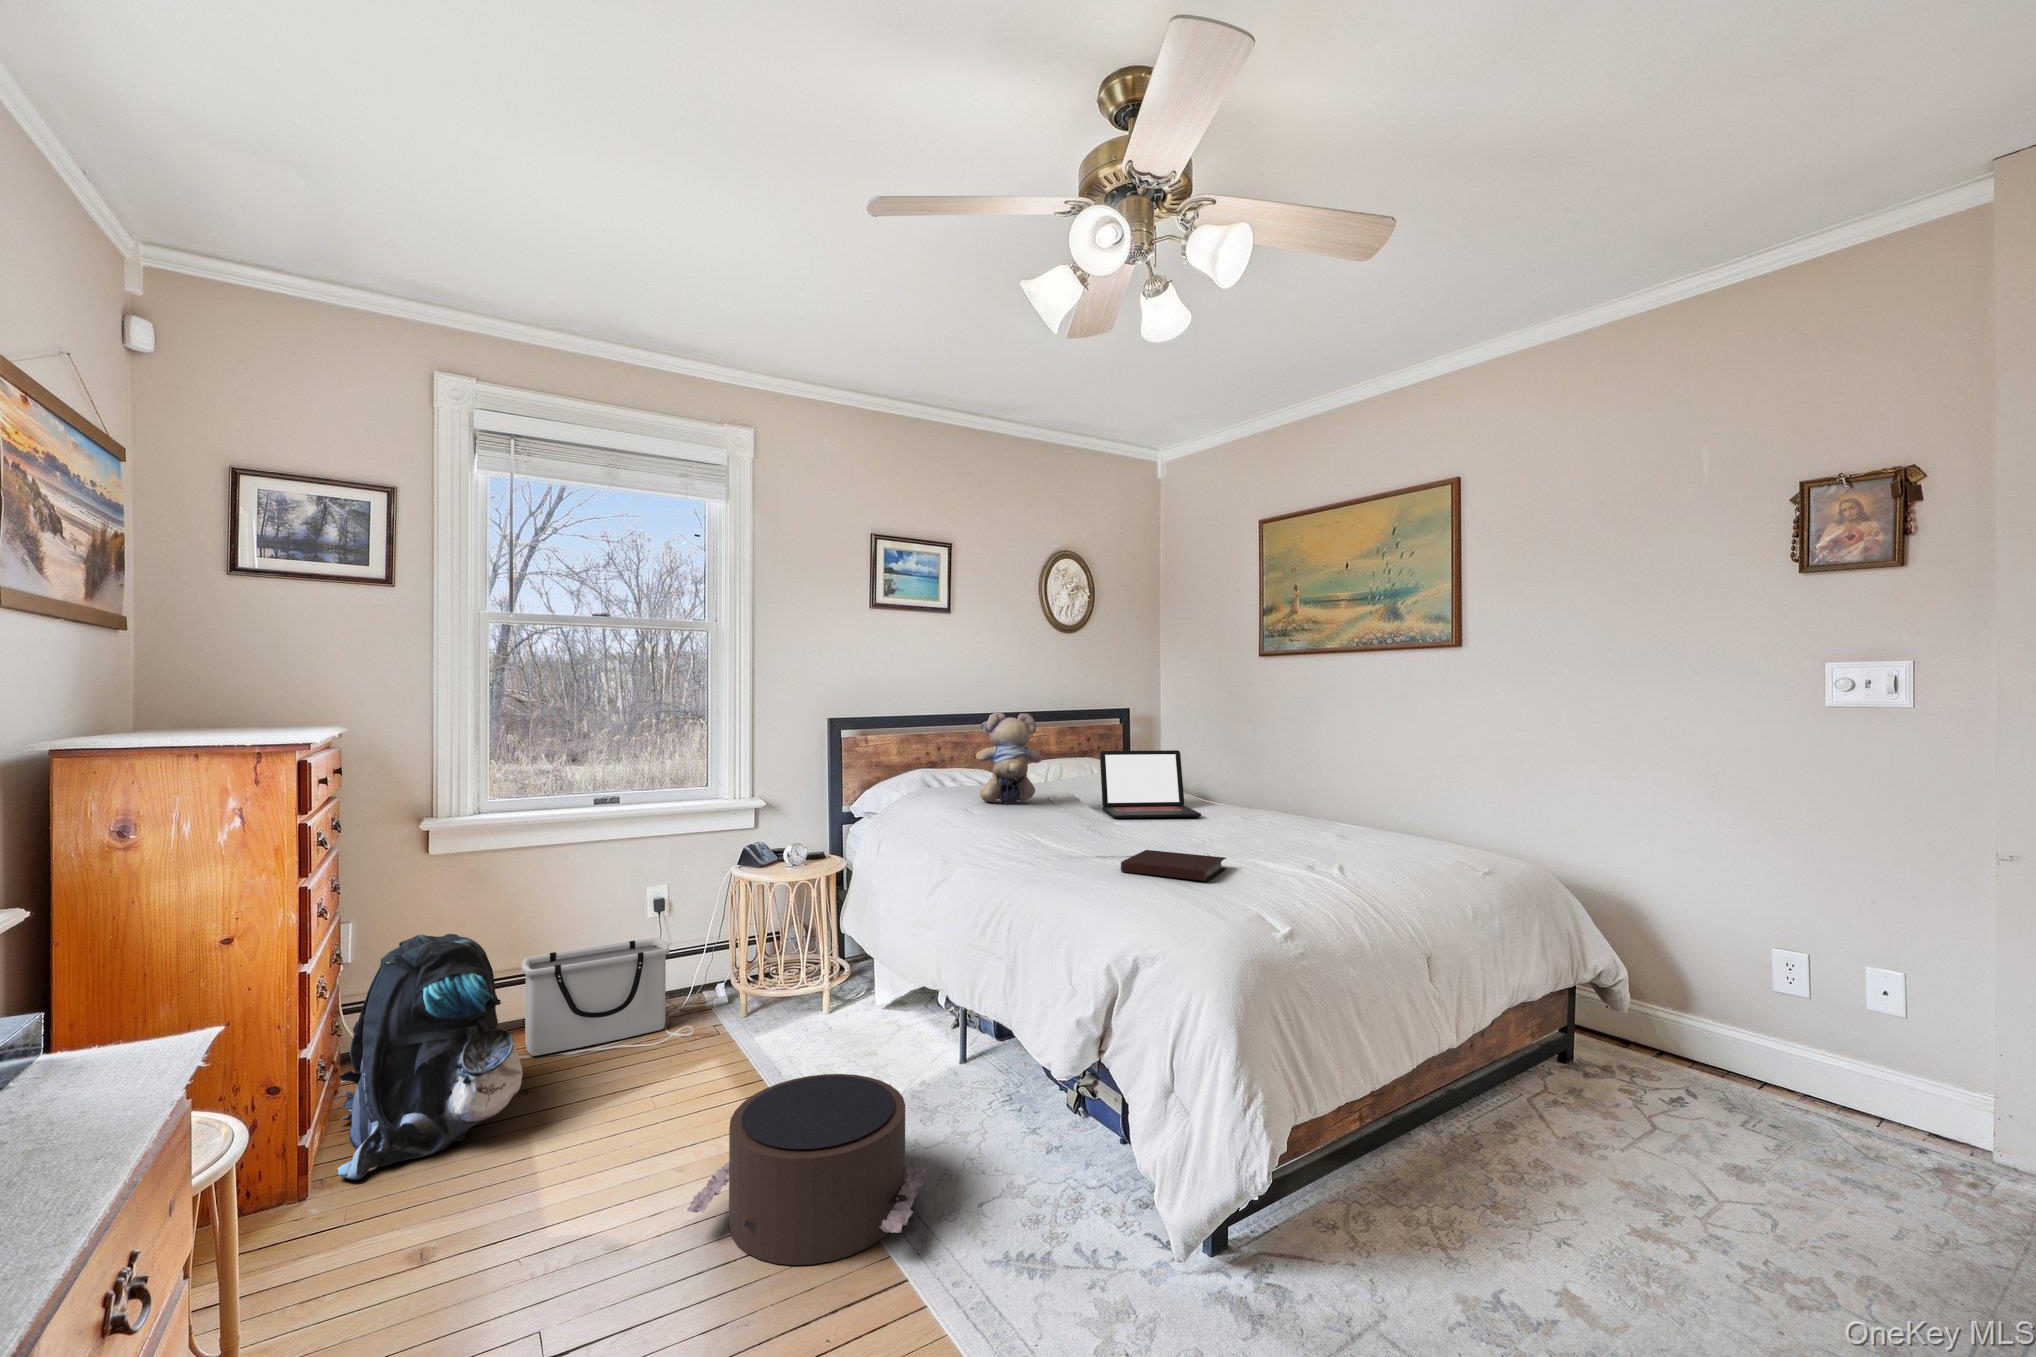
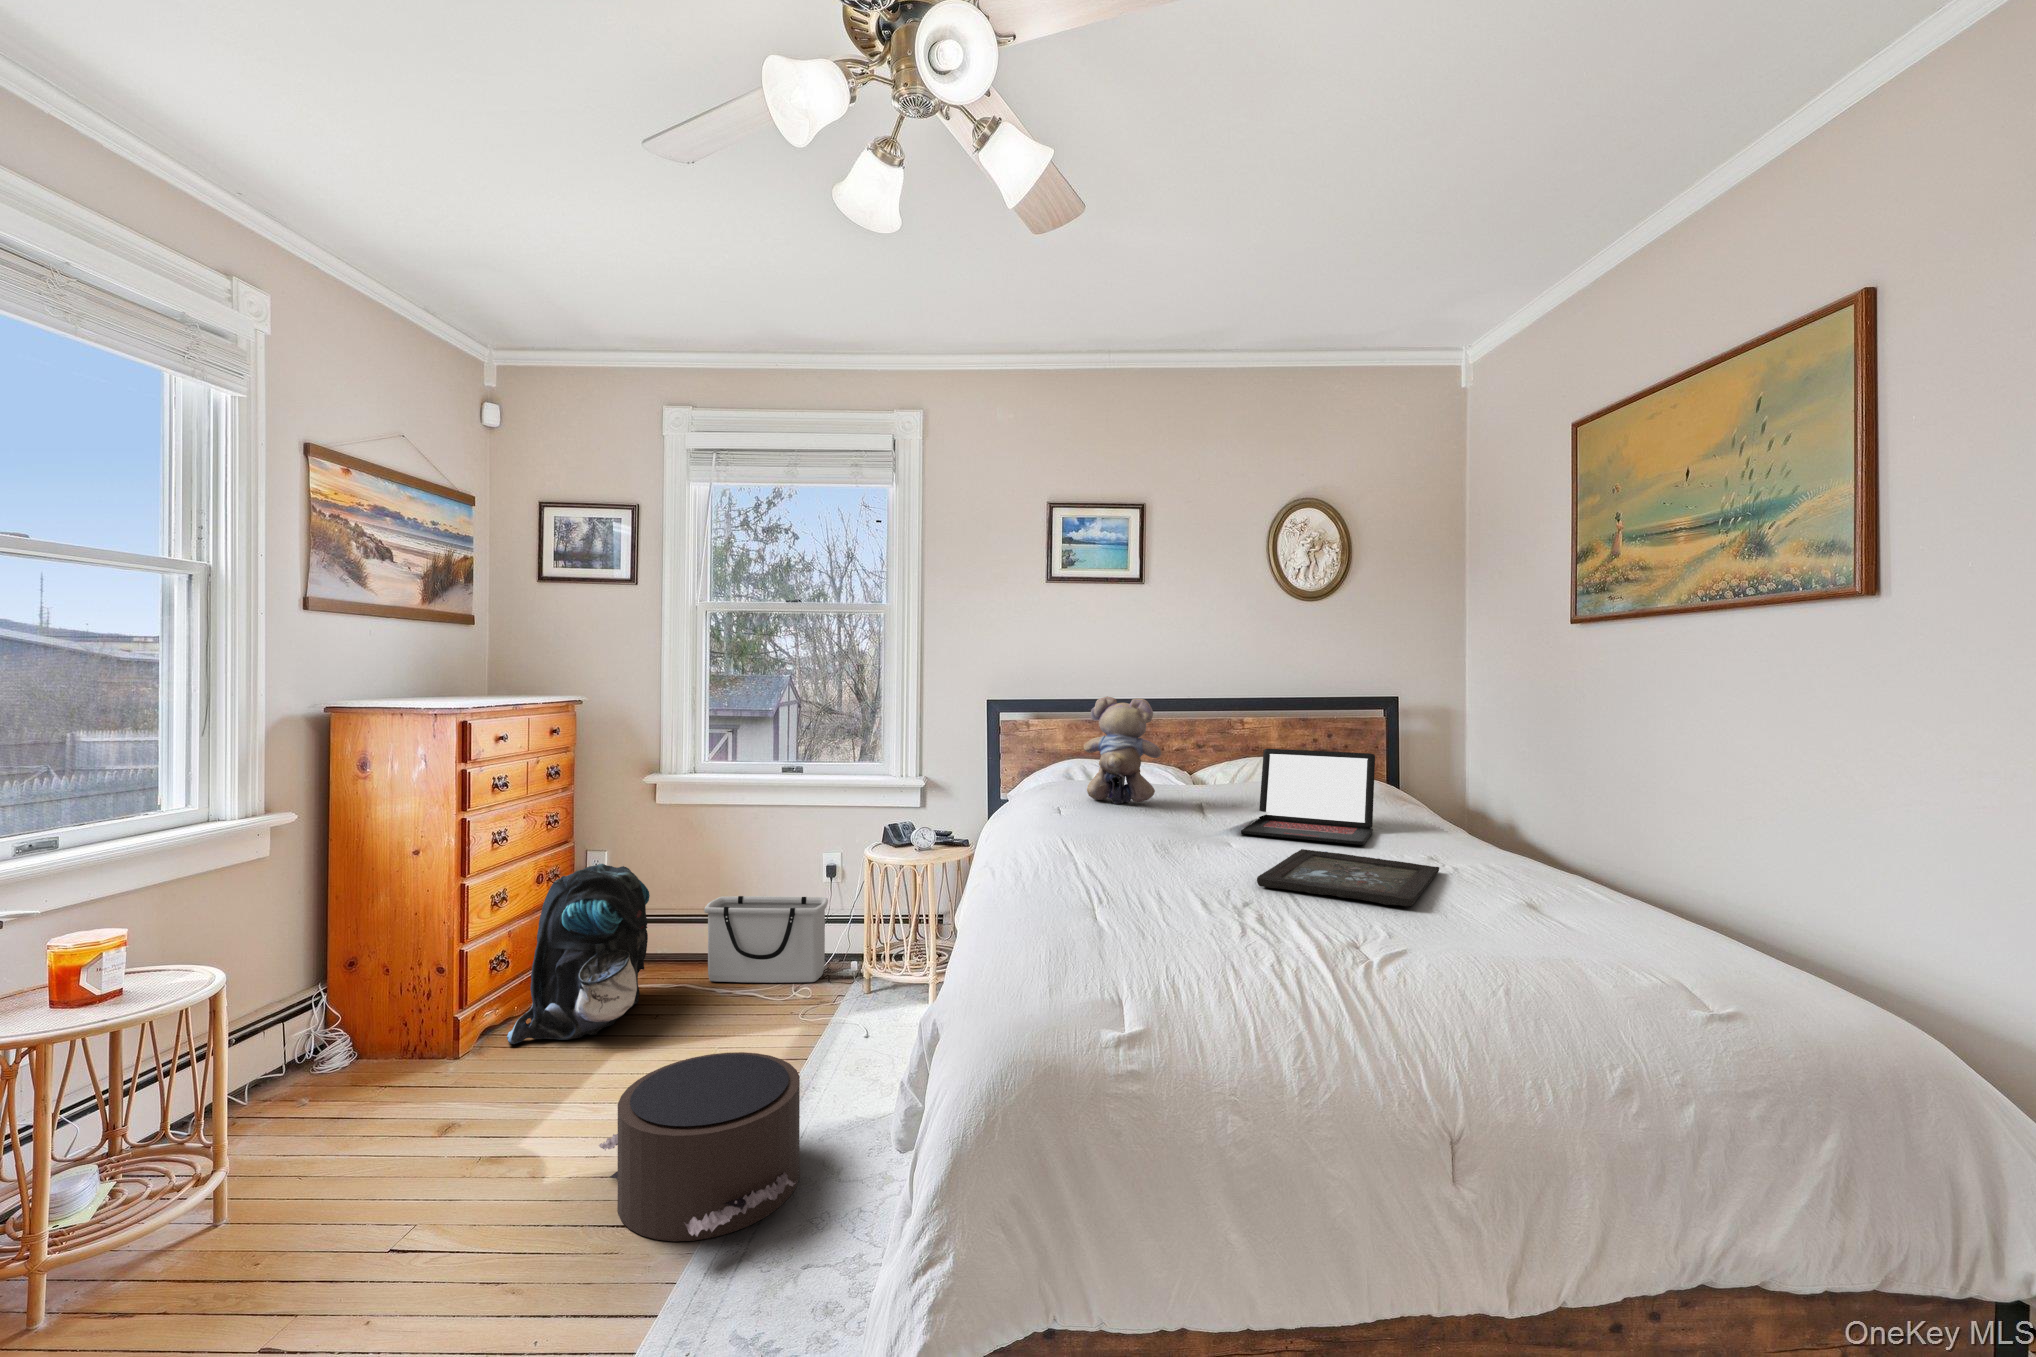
tray: none [1180,823,1310,848] -> present [1257,849,1439,906]
notebook: present [1121,850,1226,881] -> none [1074,876,1217,928]

